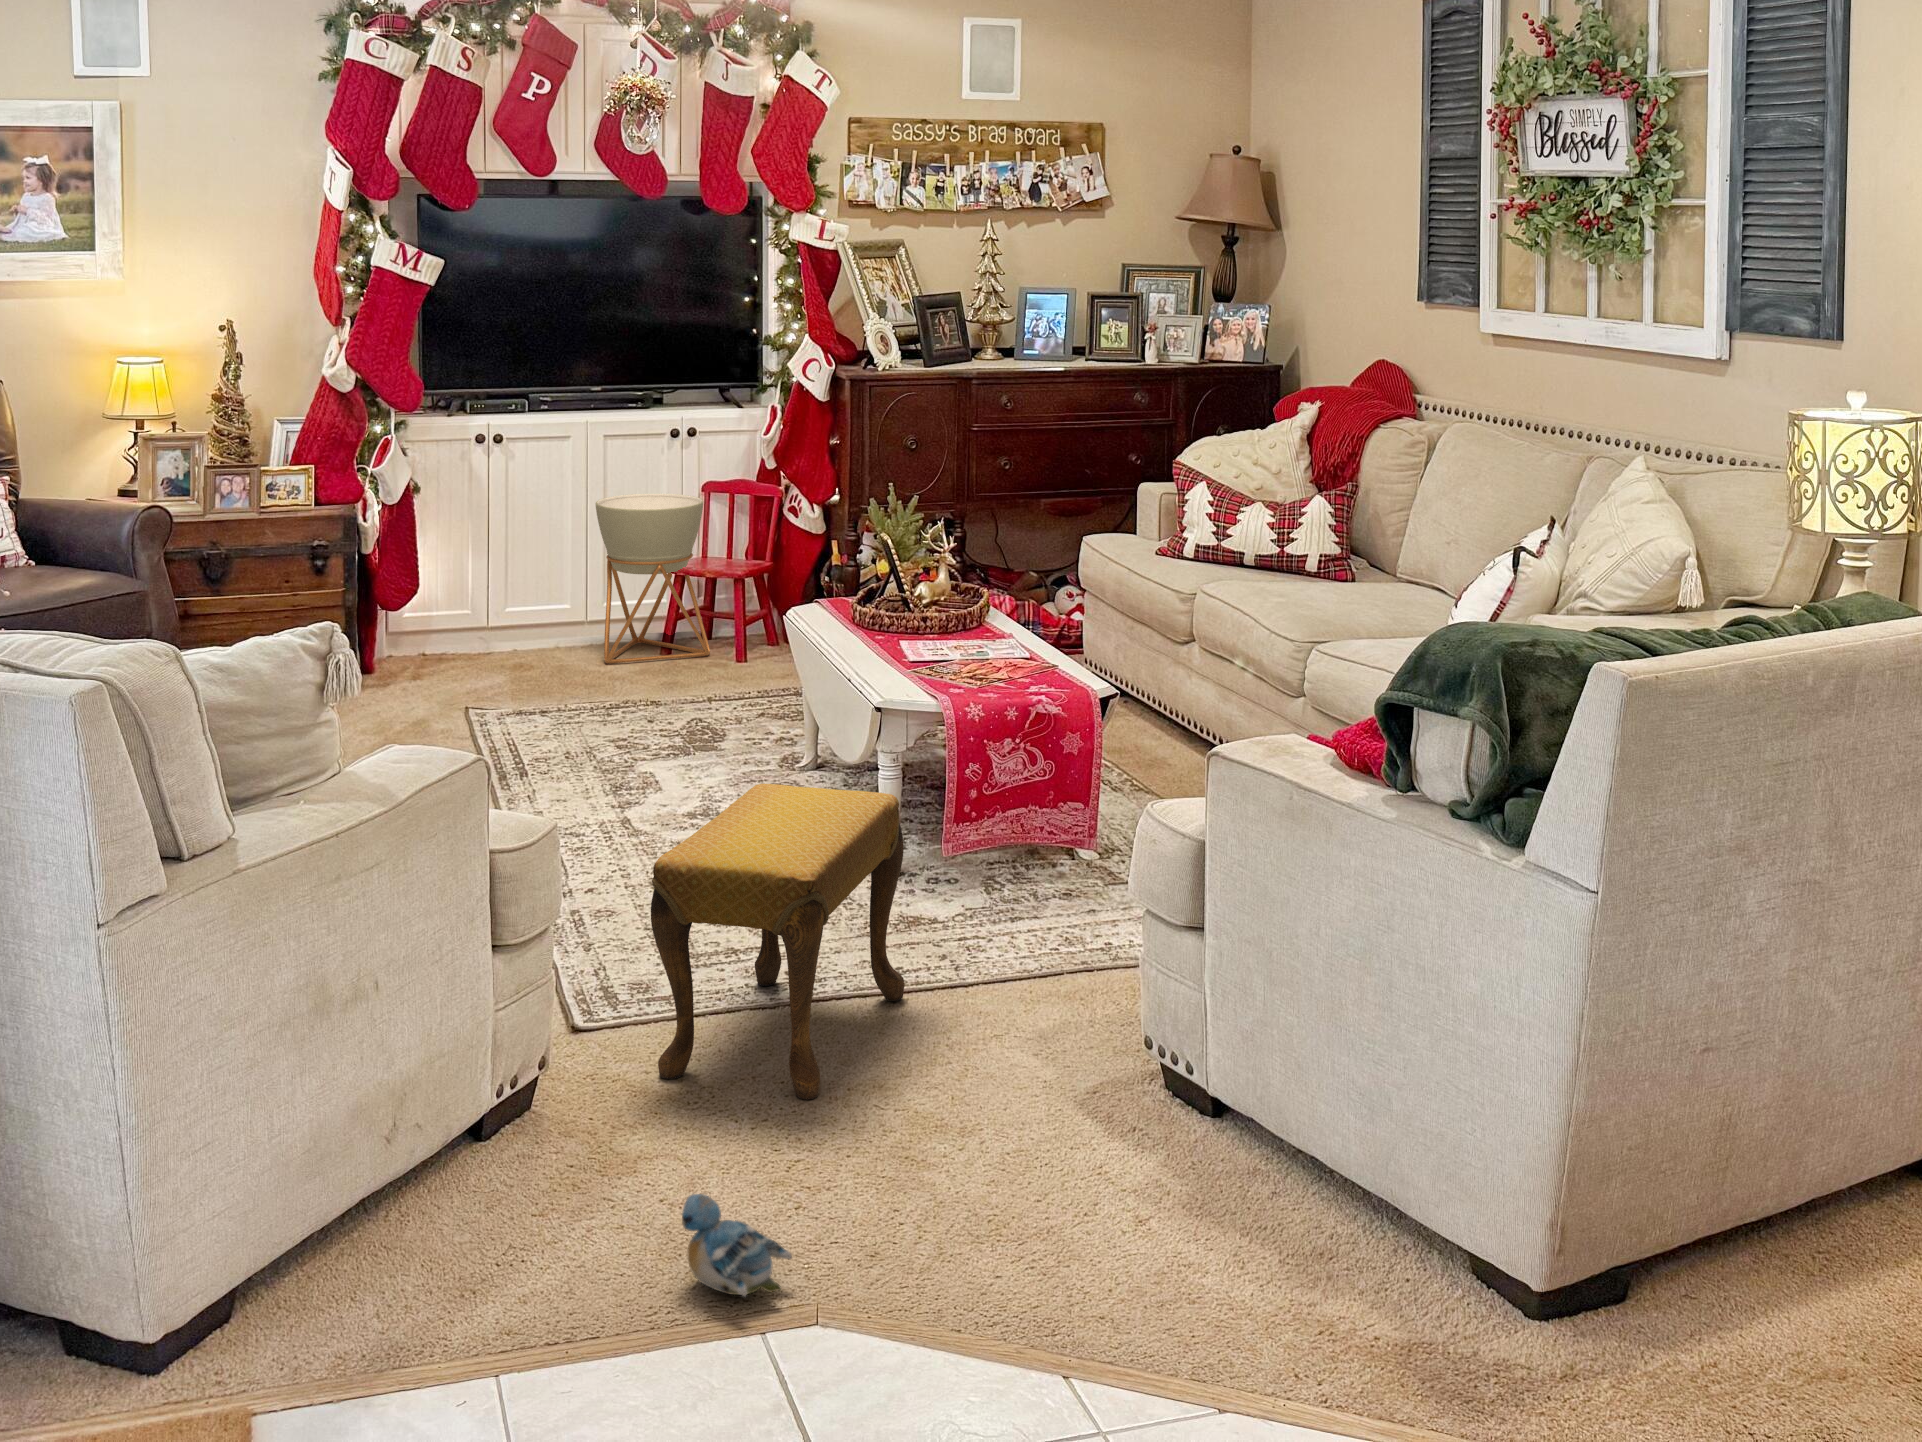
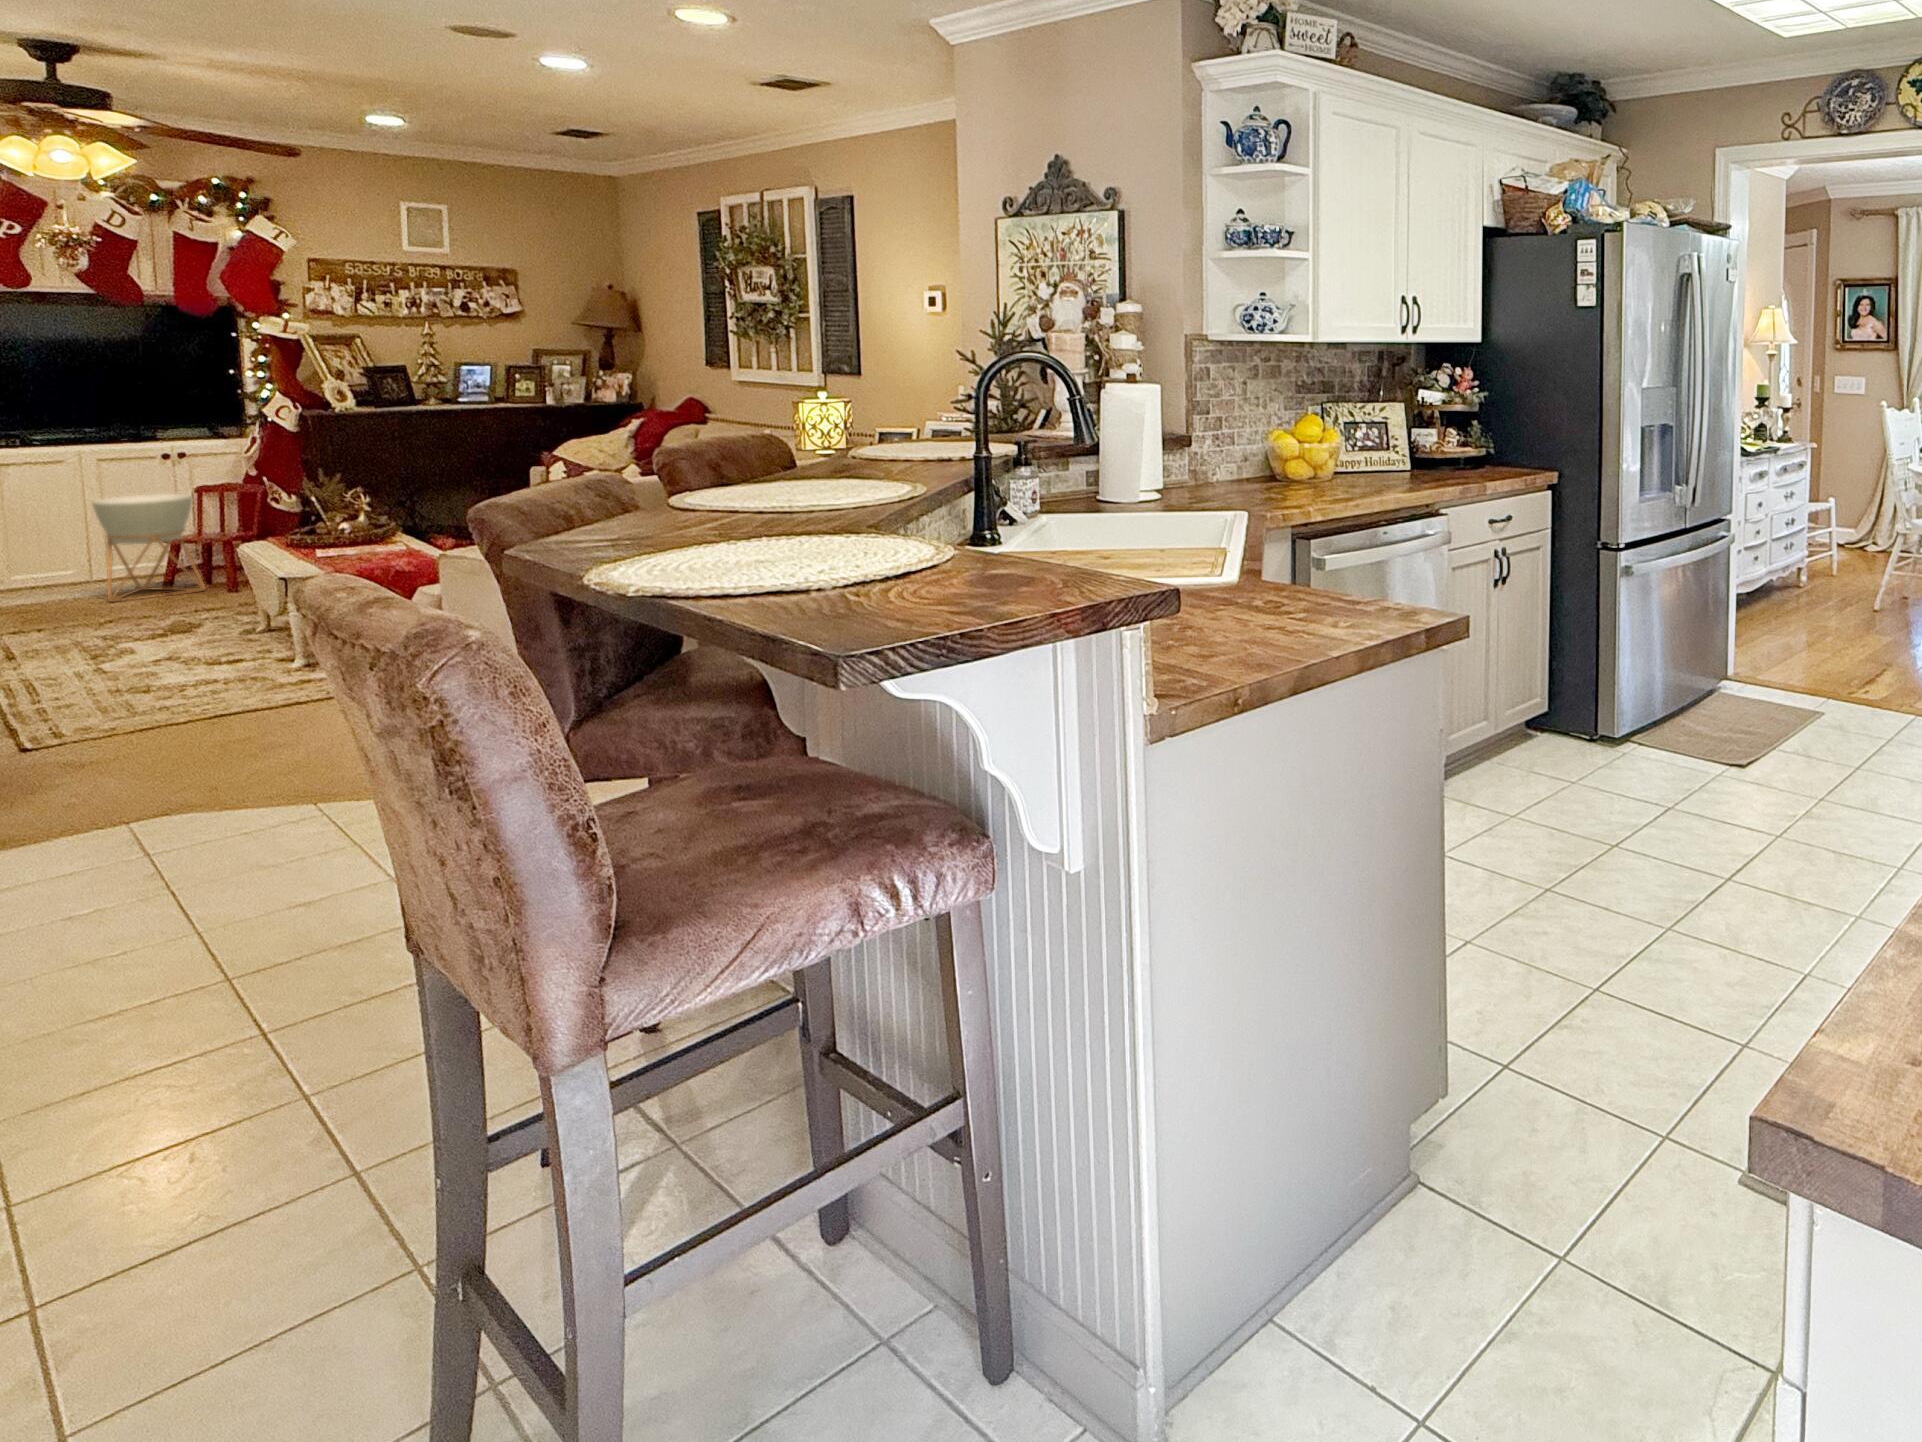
footstool: present [651,784,904,1100] -> none [85,605,290,753]
plush toy: present [682,1194,792,1296] -> none [92,767,167,806]

